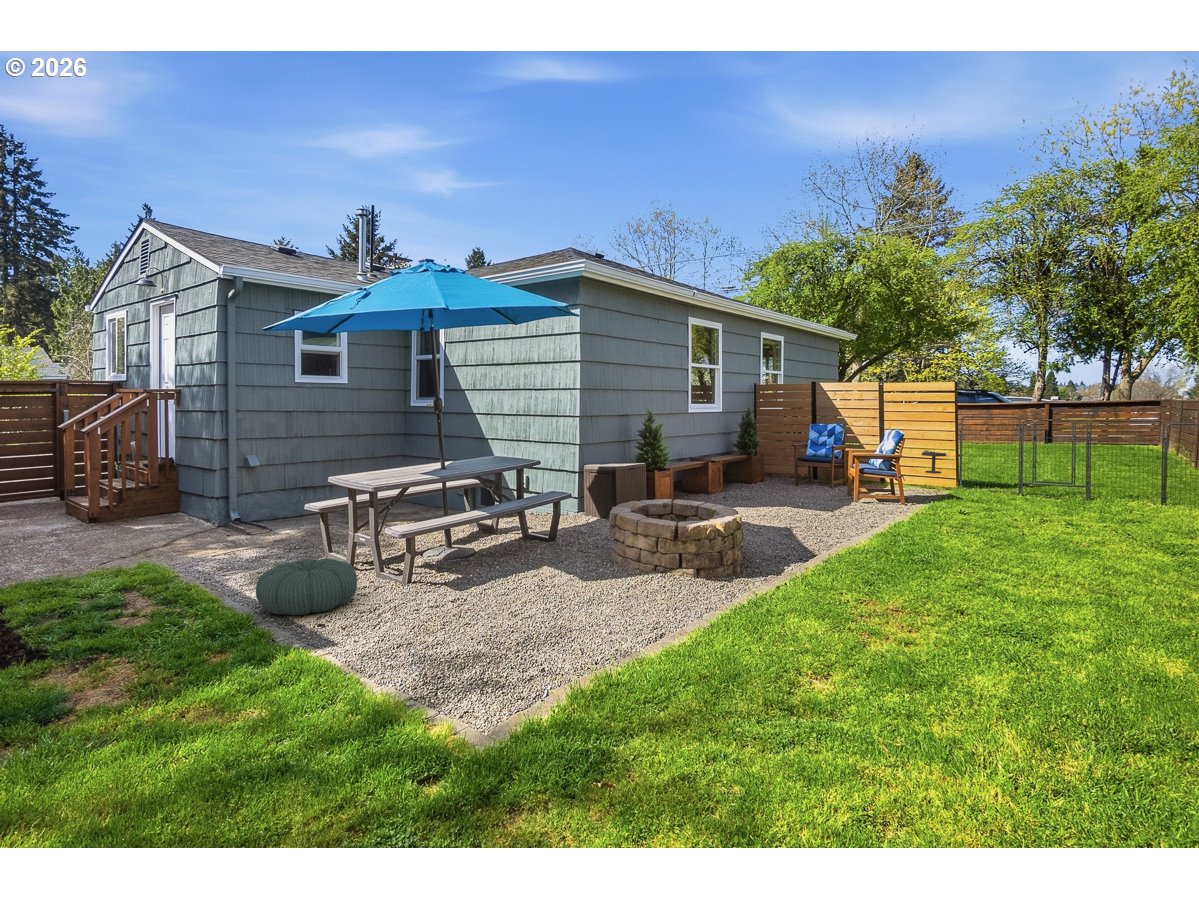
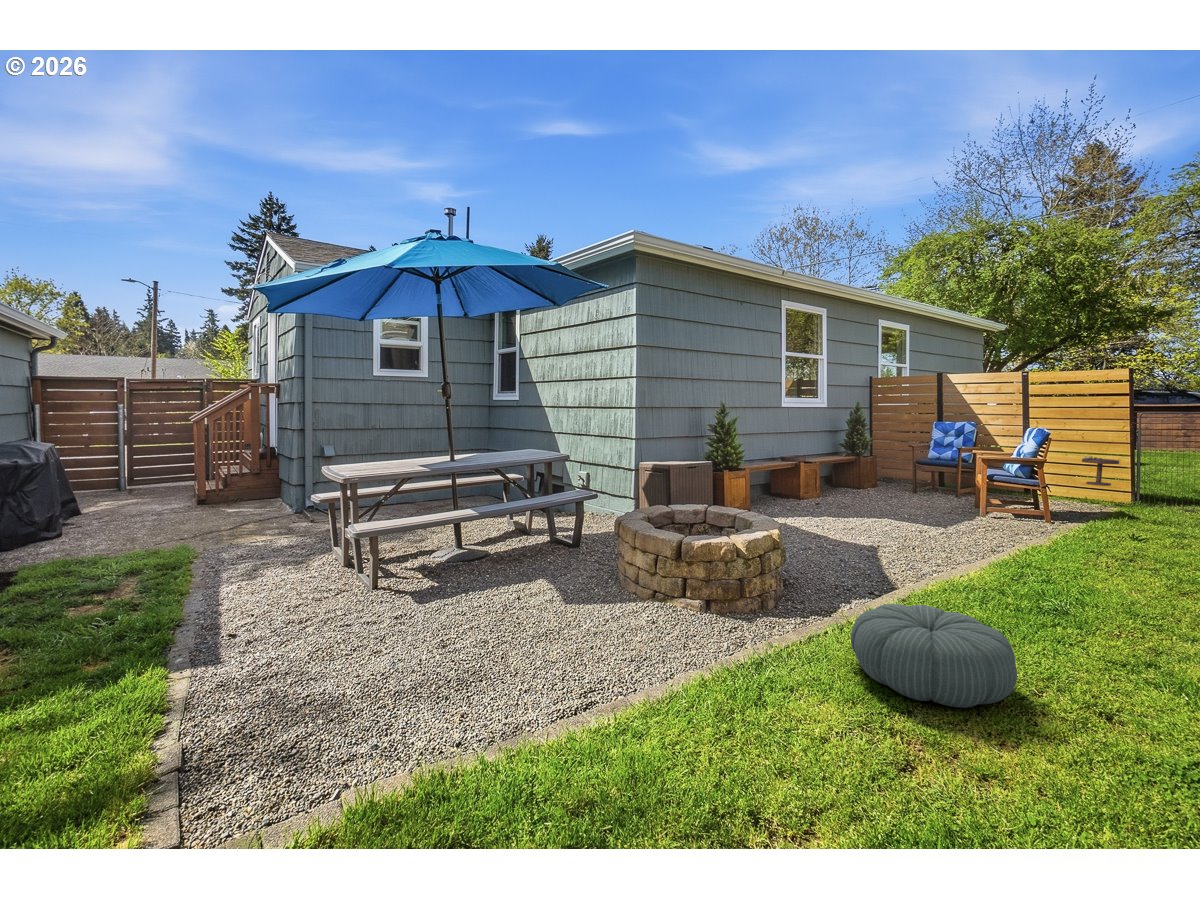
pouf: present [256,558,357,615] -> present [851,604,1017,708]

